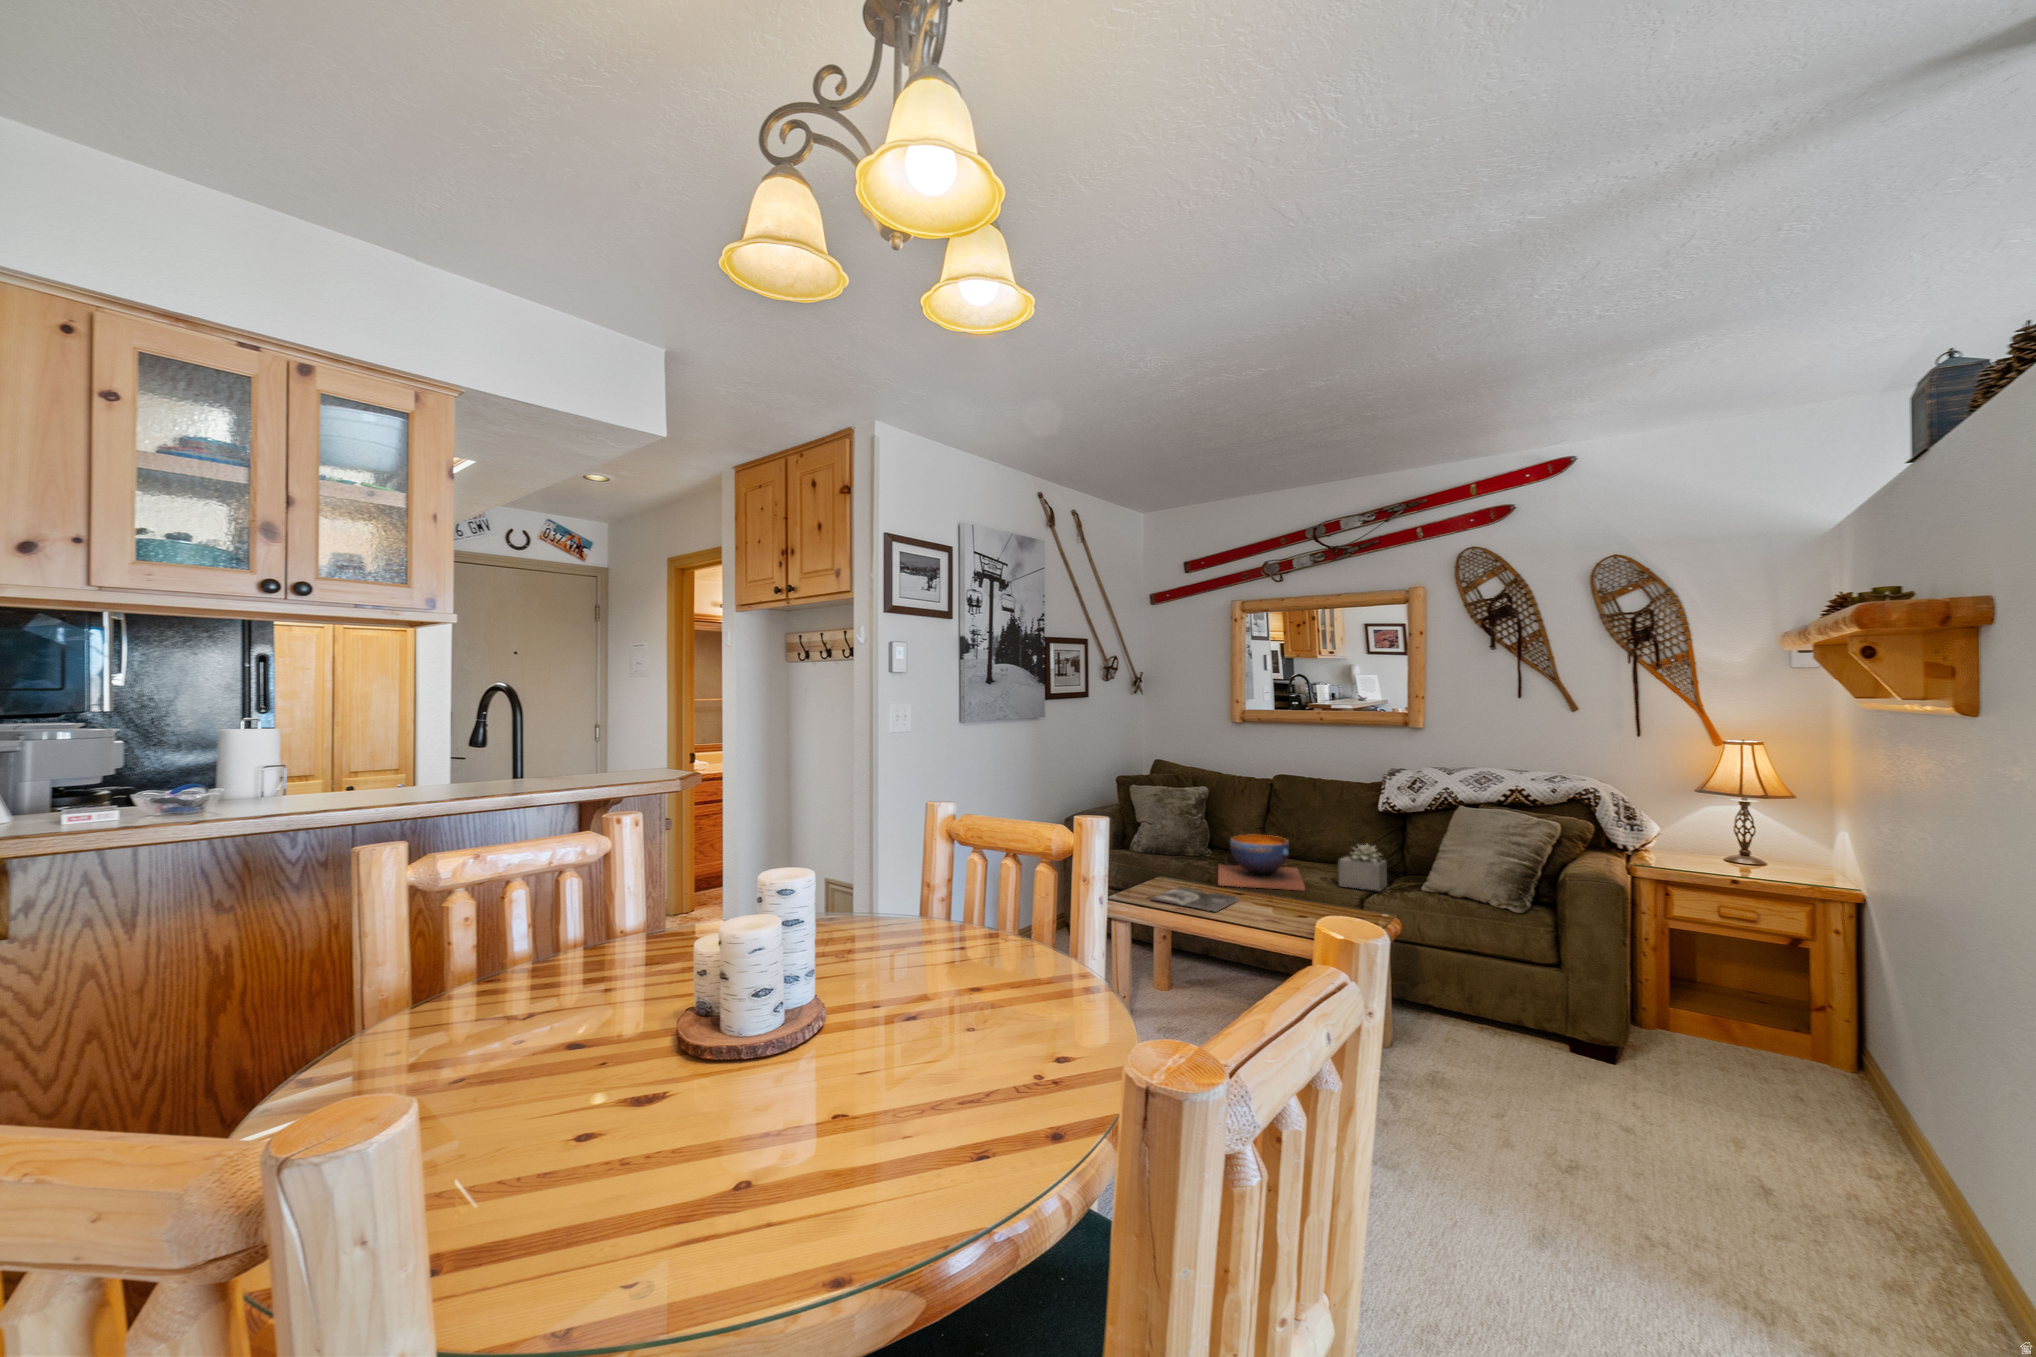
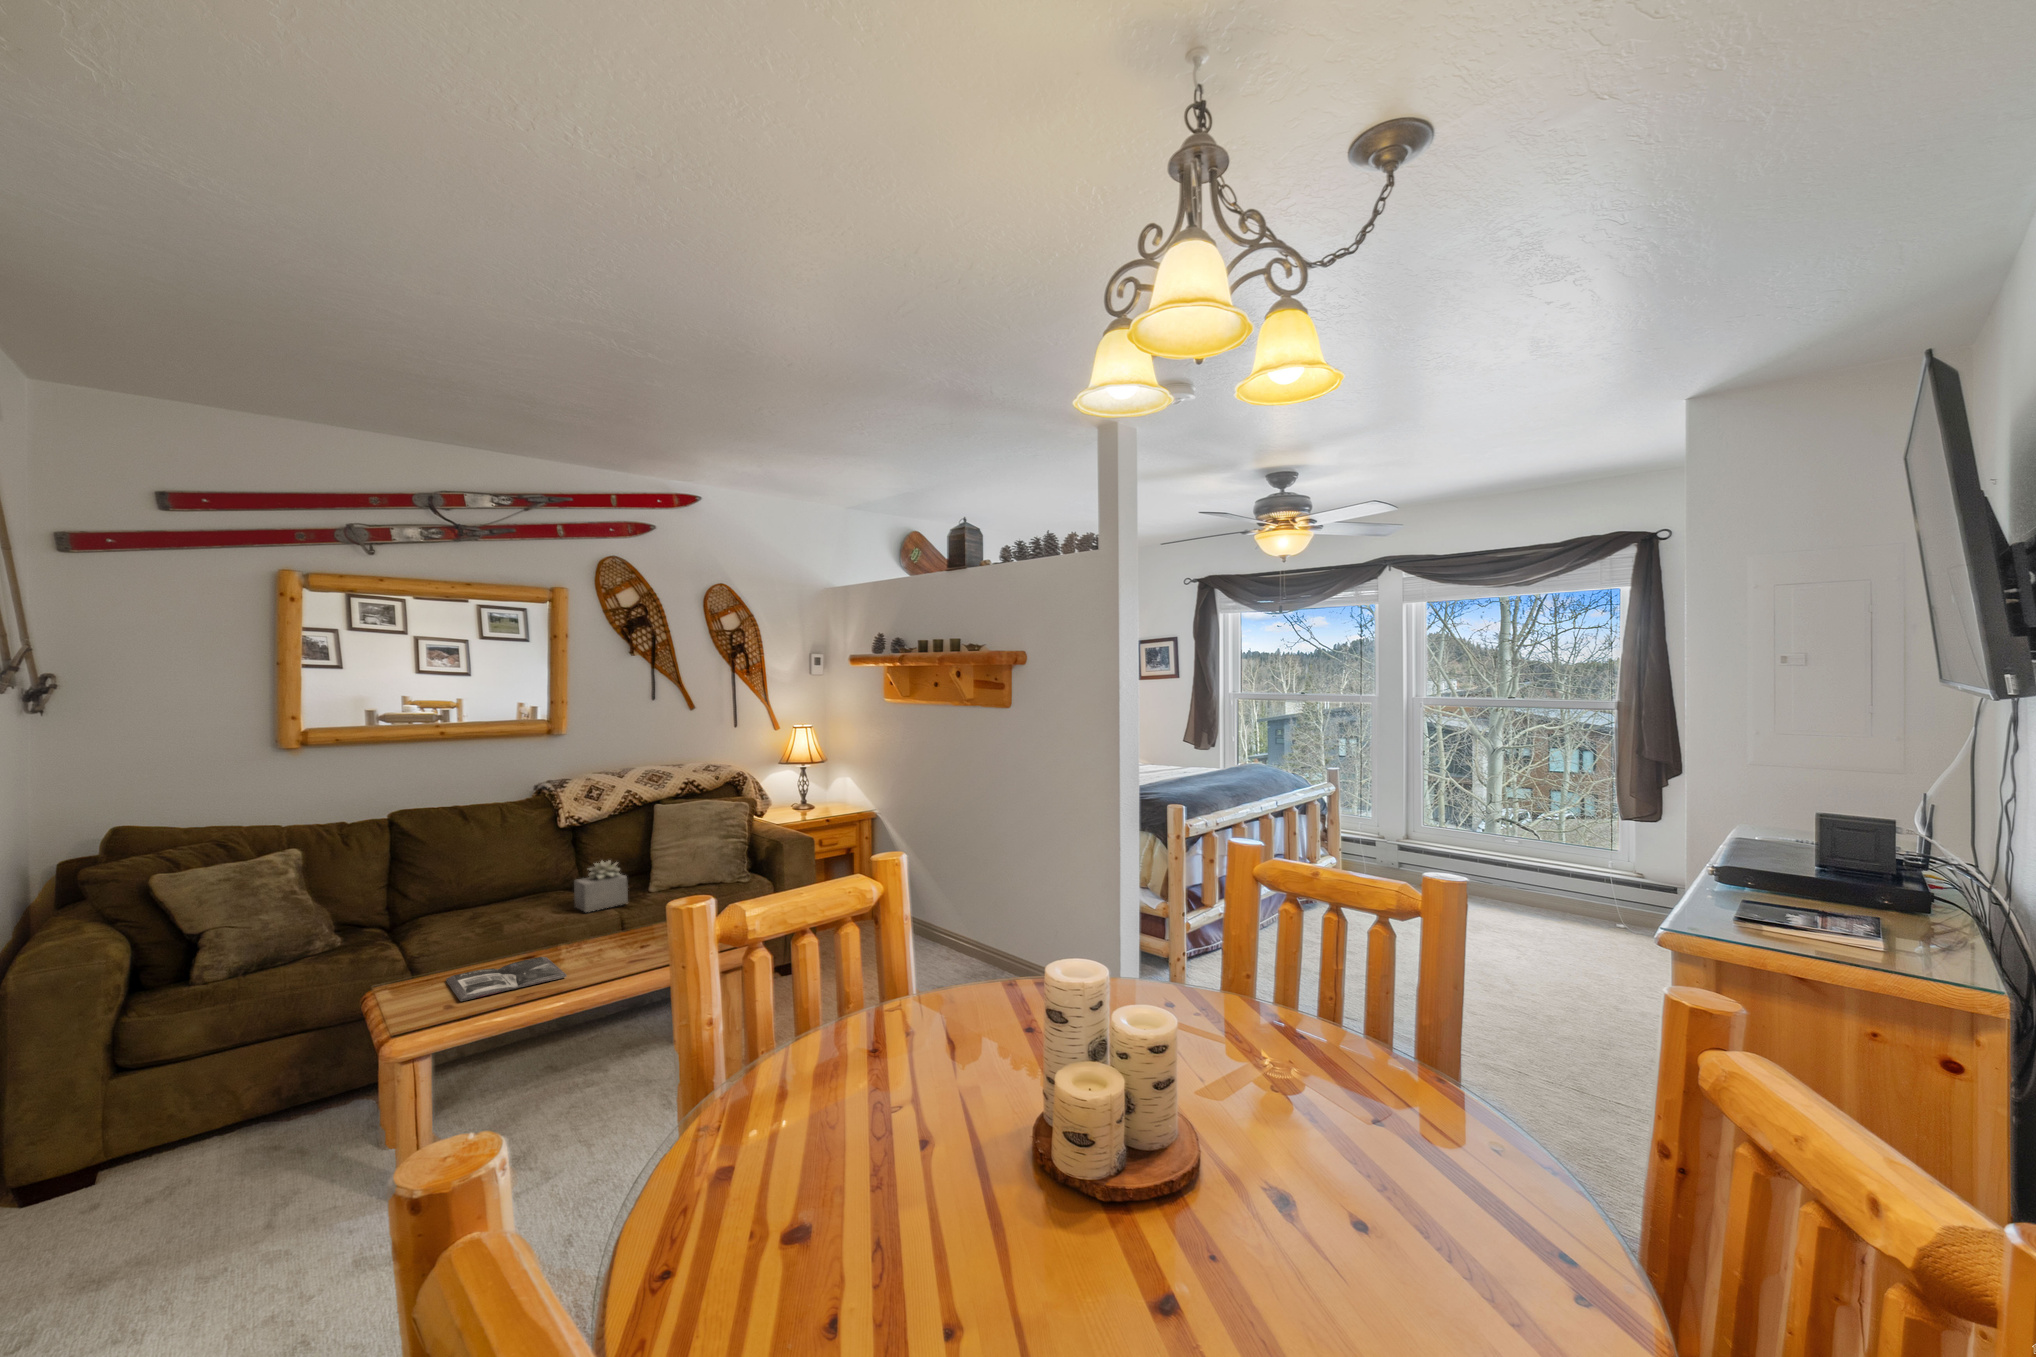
decorative bowl: present [1218,835,1305,890] -> none [411,879,572,958]

